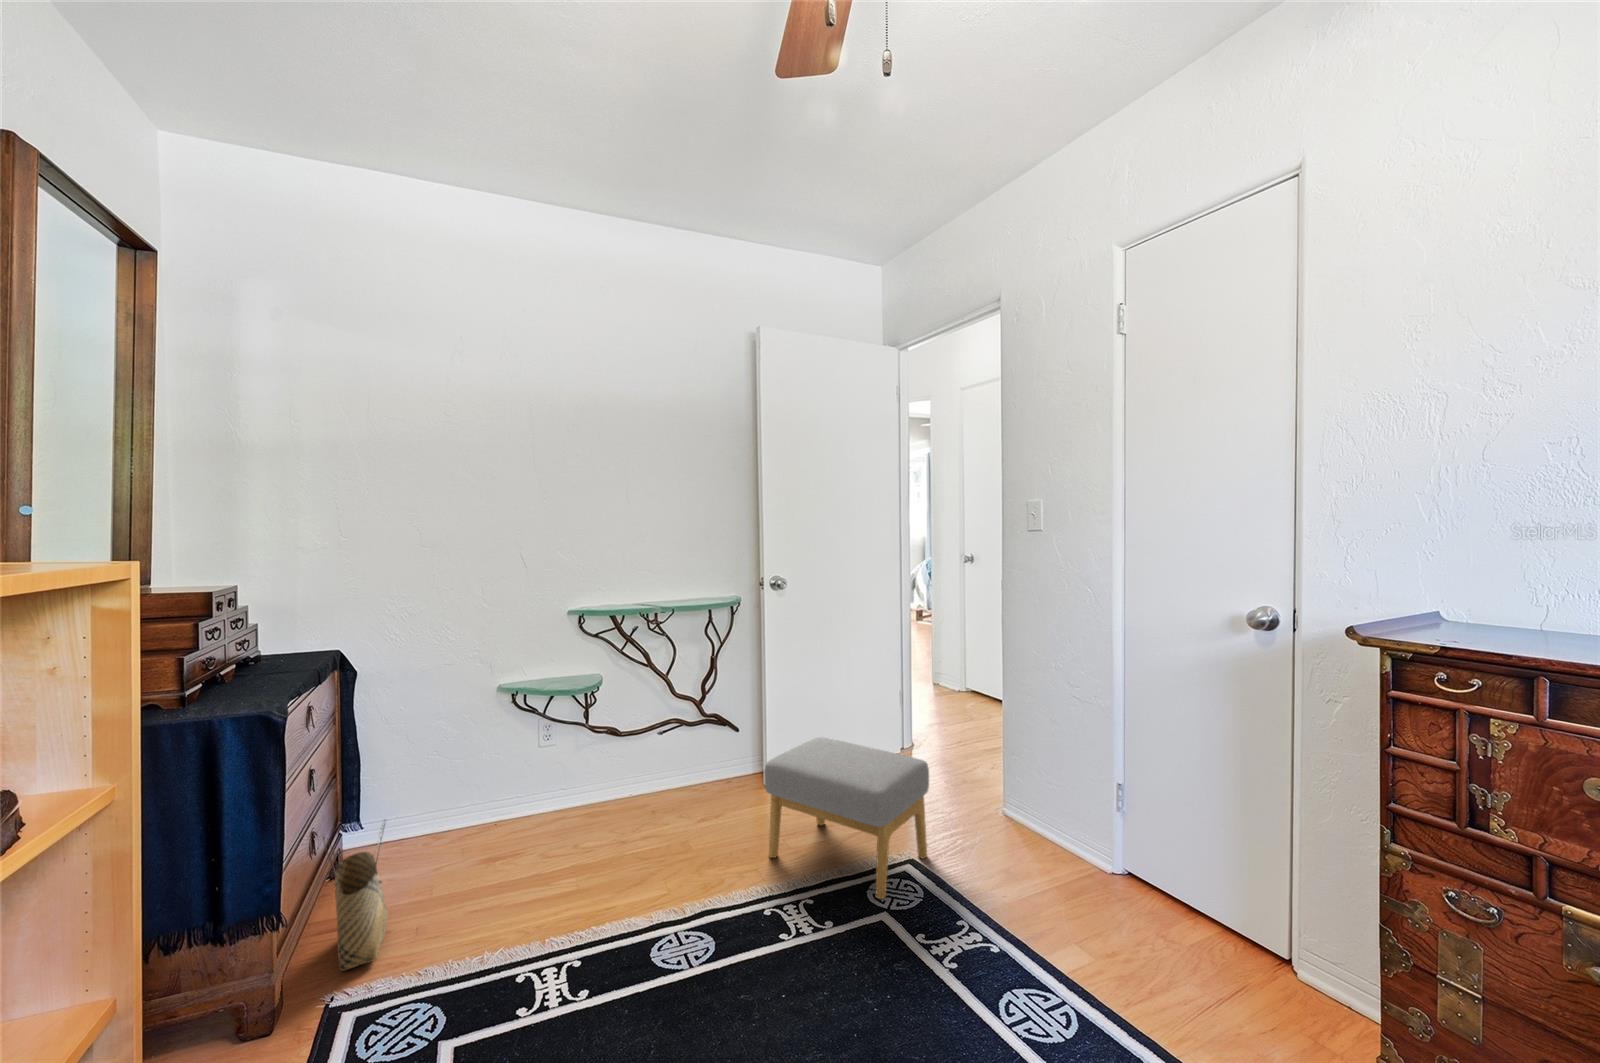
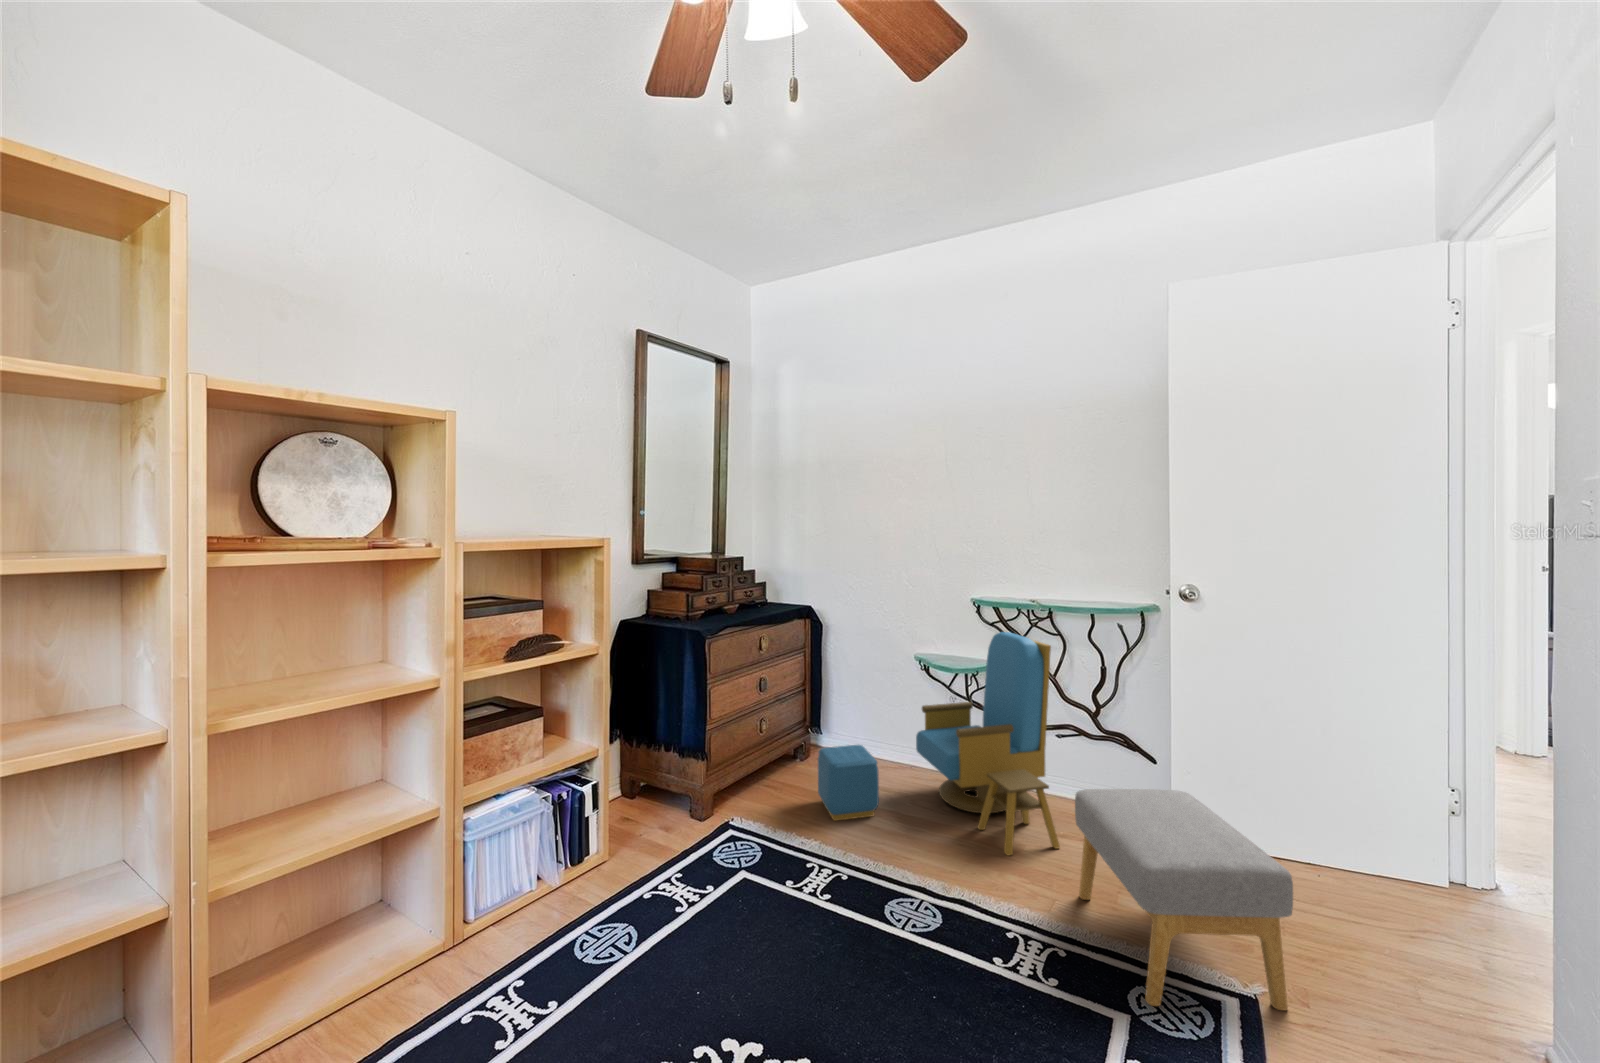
armchair: none [433,640,717,920] -> present [818,632,1060,855]
woven basket: present [323,820,388,971] -> none [749,719,793,811]

